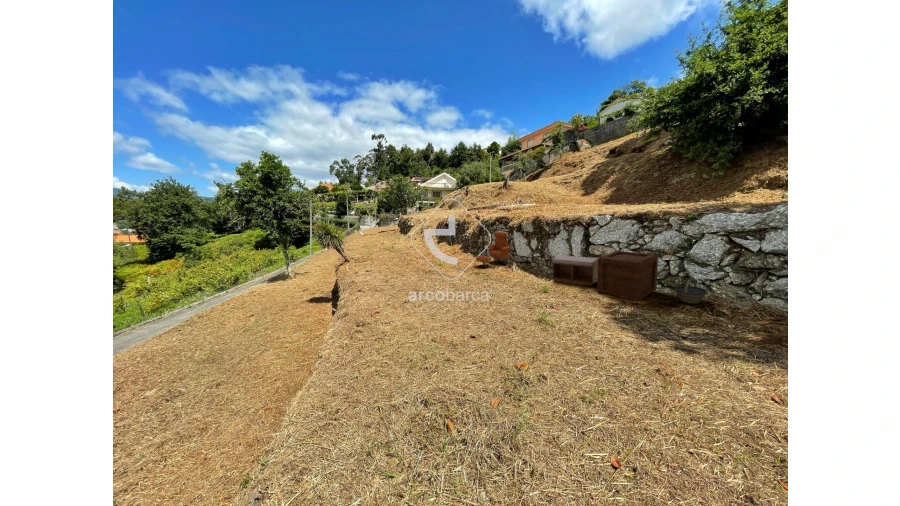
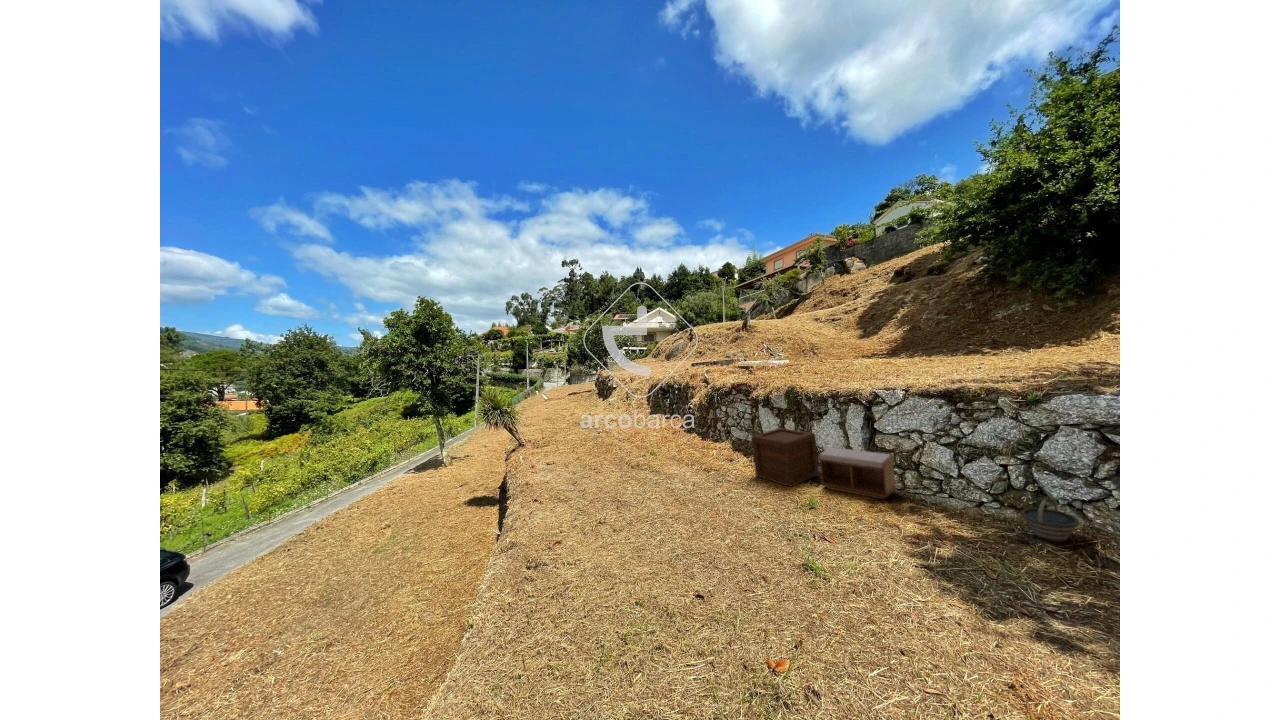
lounge chair: present [476,232,510,268] -> none [704,407,755,465]
wooden crate: present [597,251,658,301] -> present [752,428,819,487]

